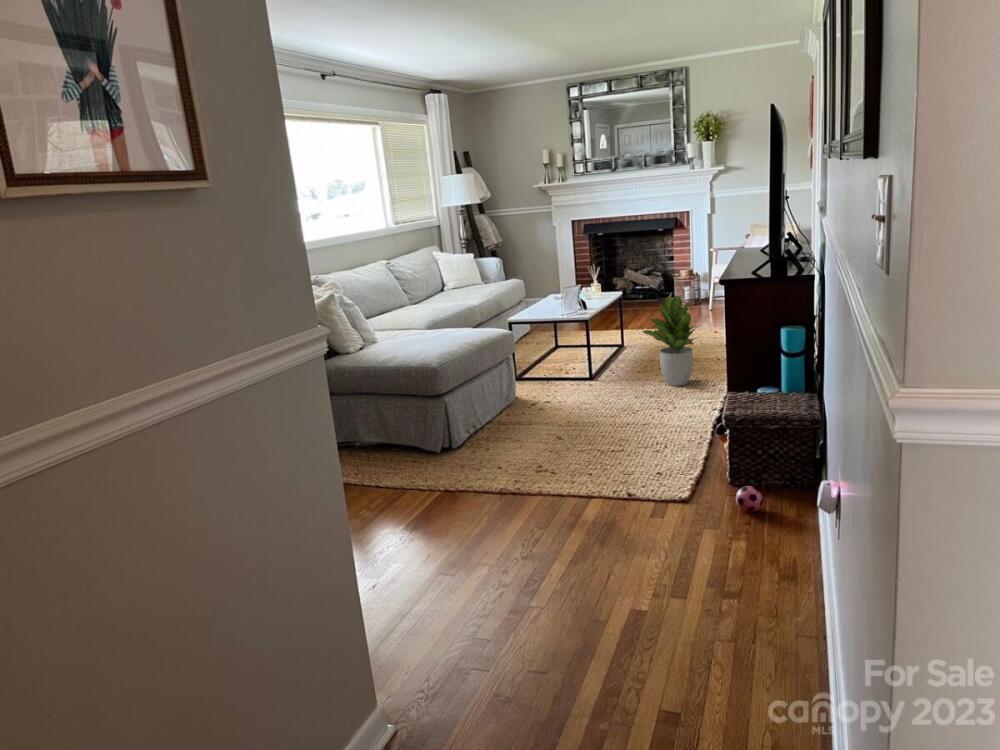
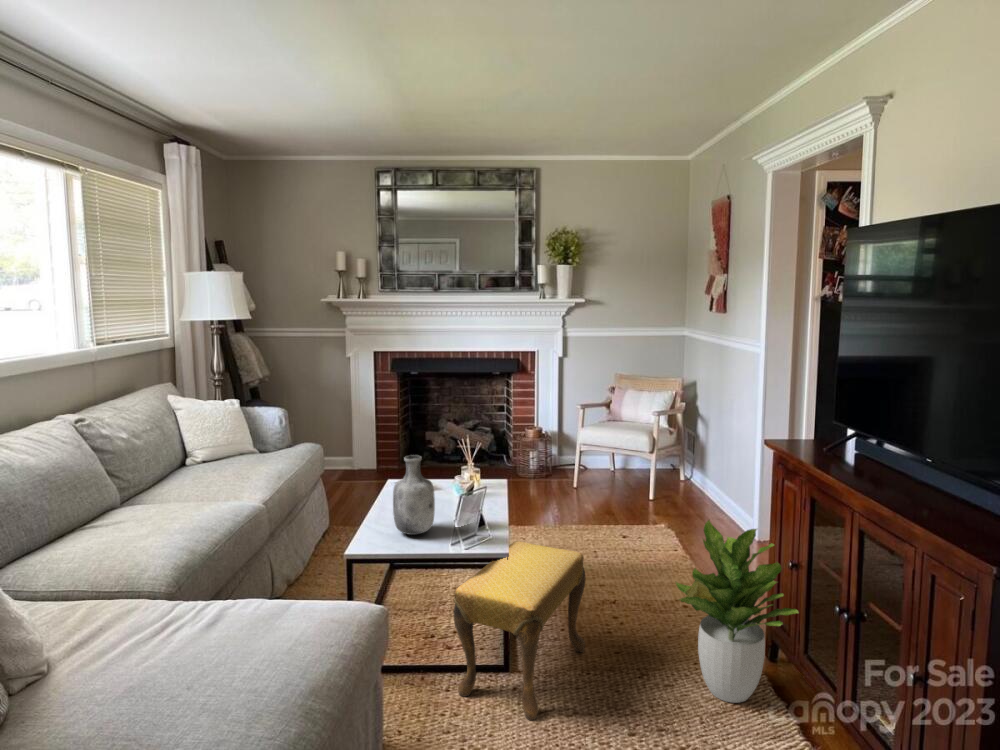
vase: none [526,271,547,311] -> present [393,455,435,535]
footstool: none [542,316,621,386] -> present [454,541,586,720]

